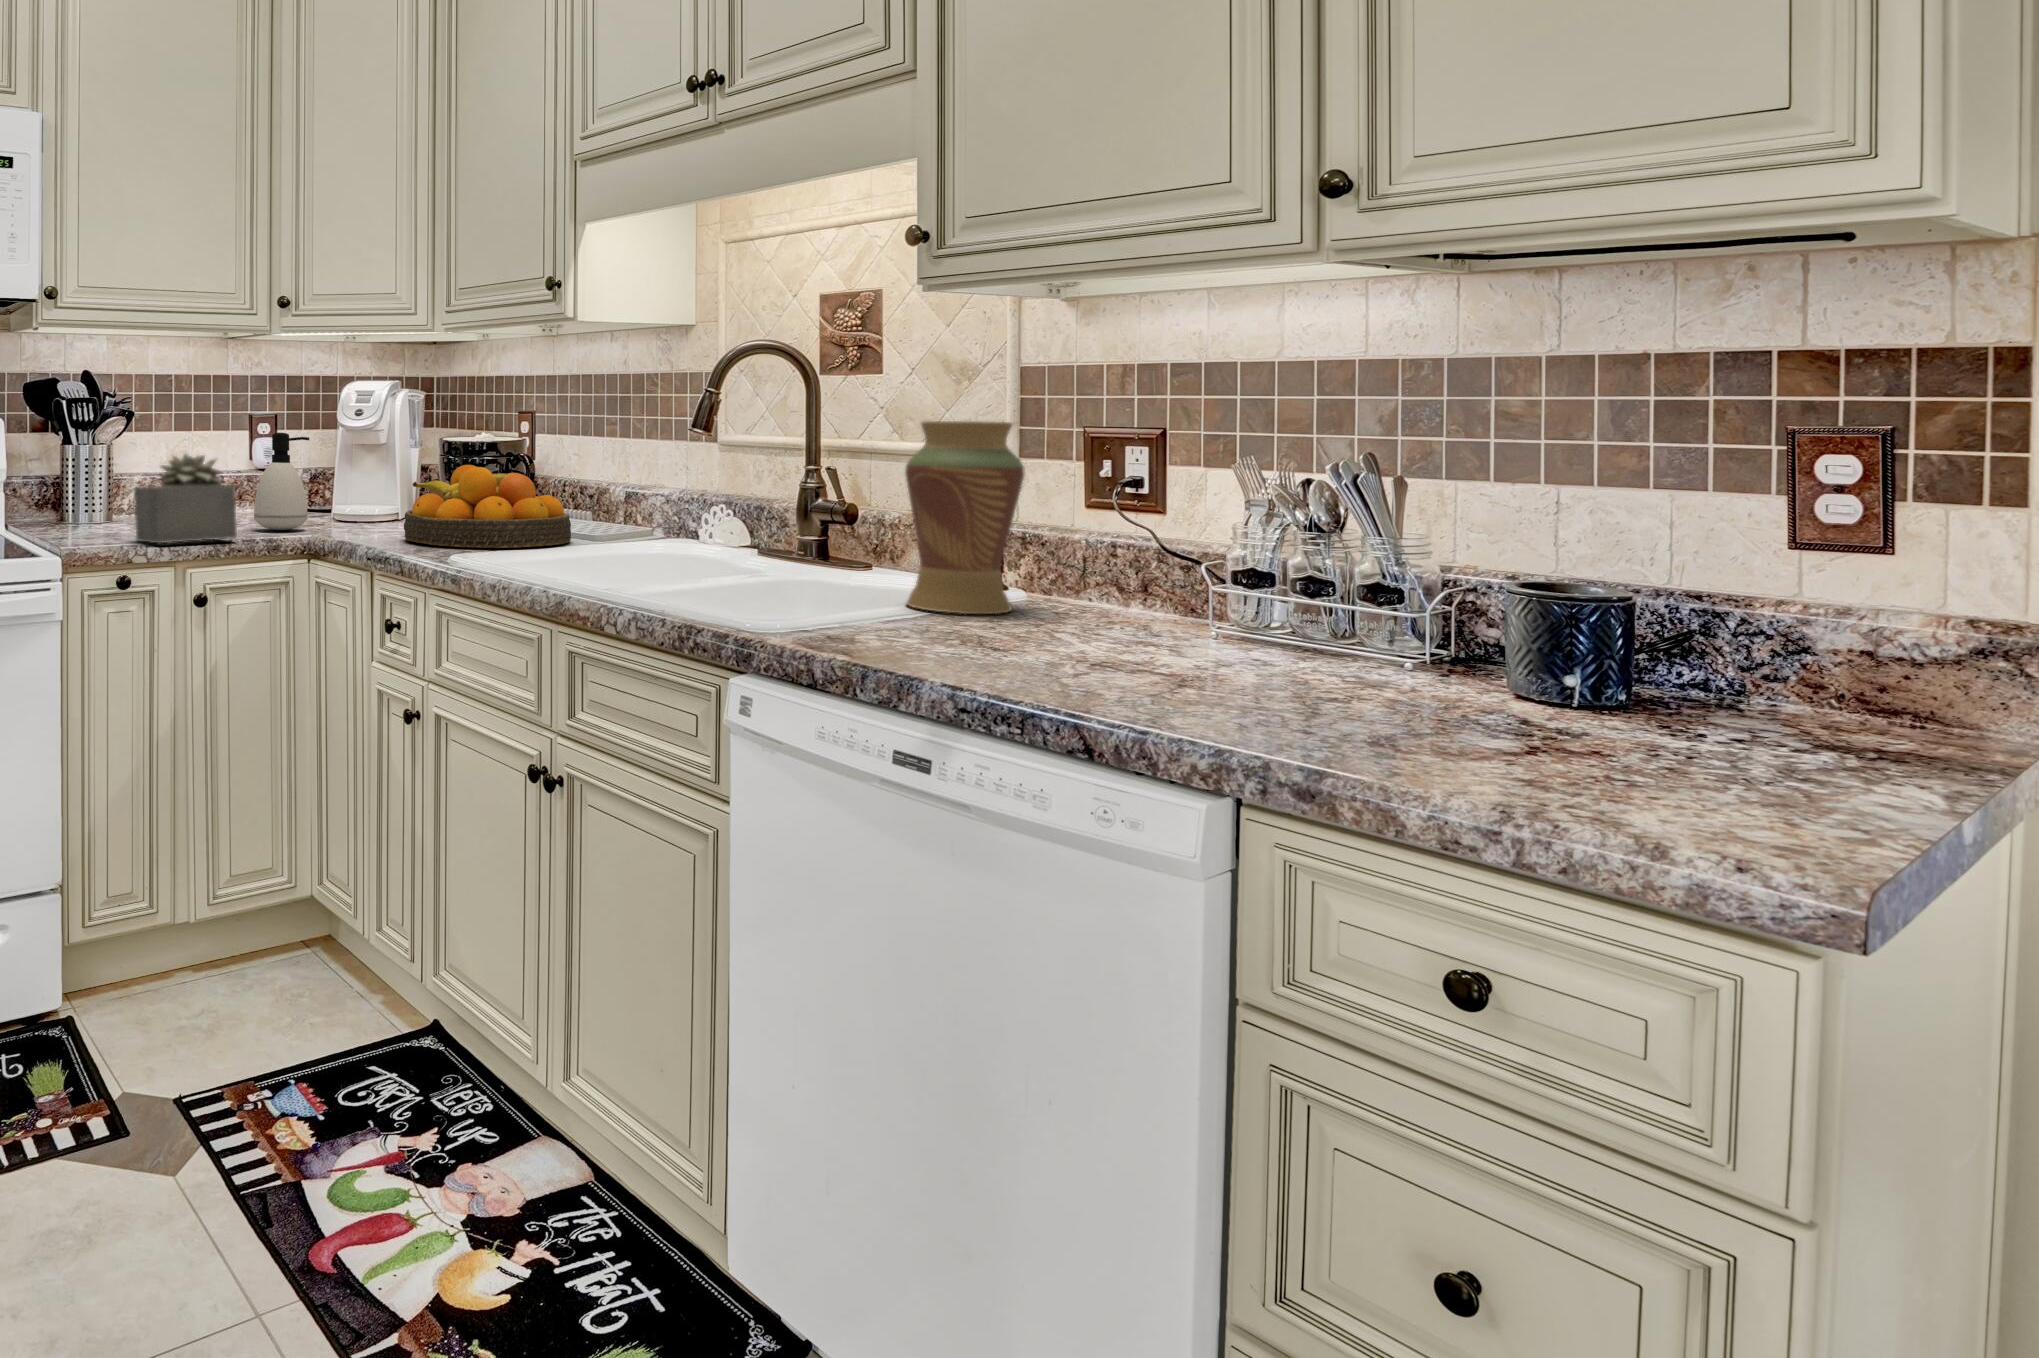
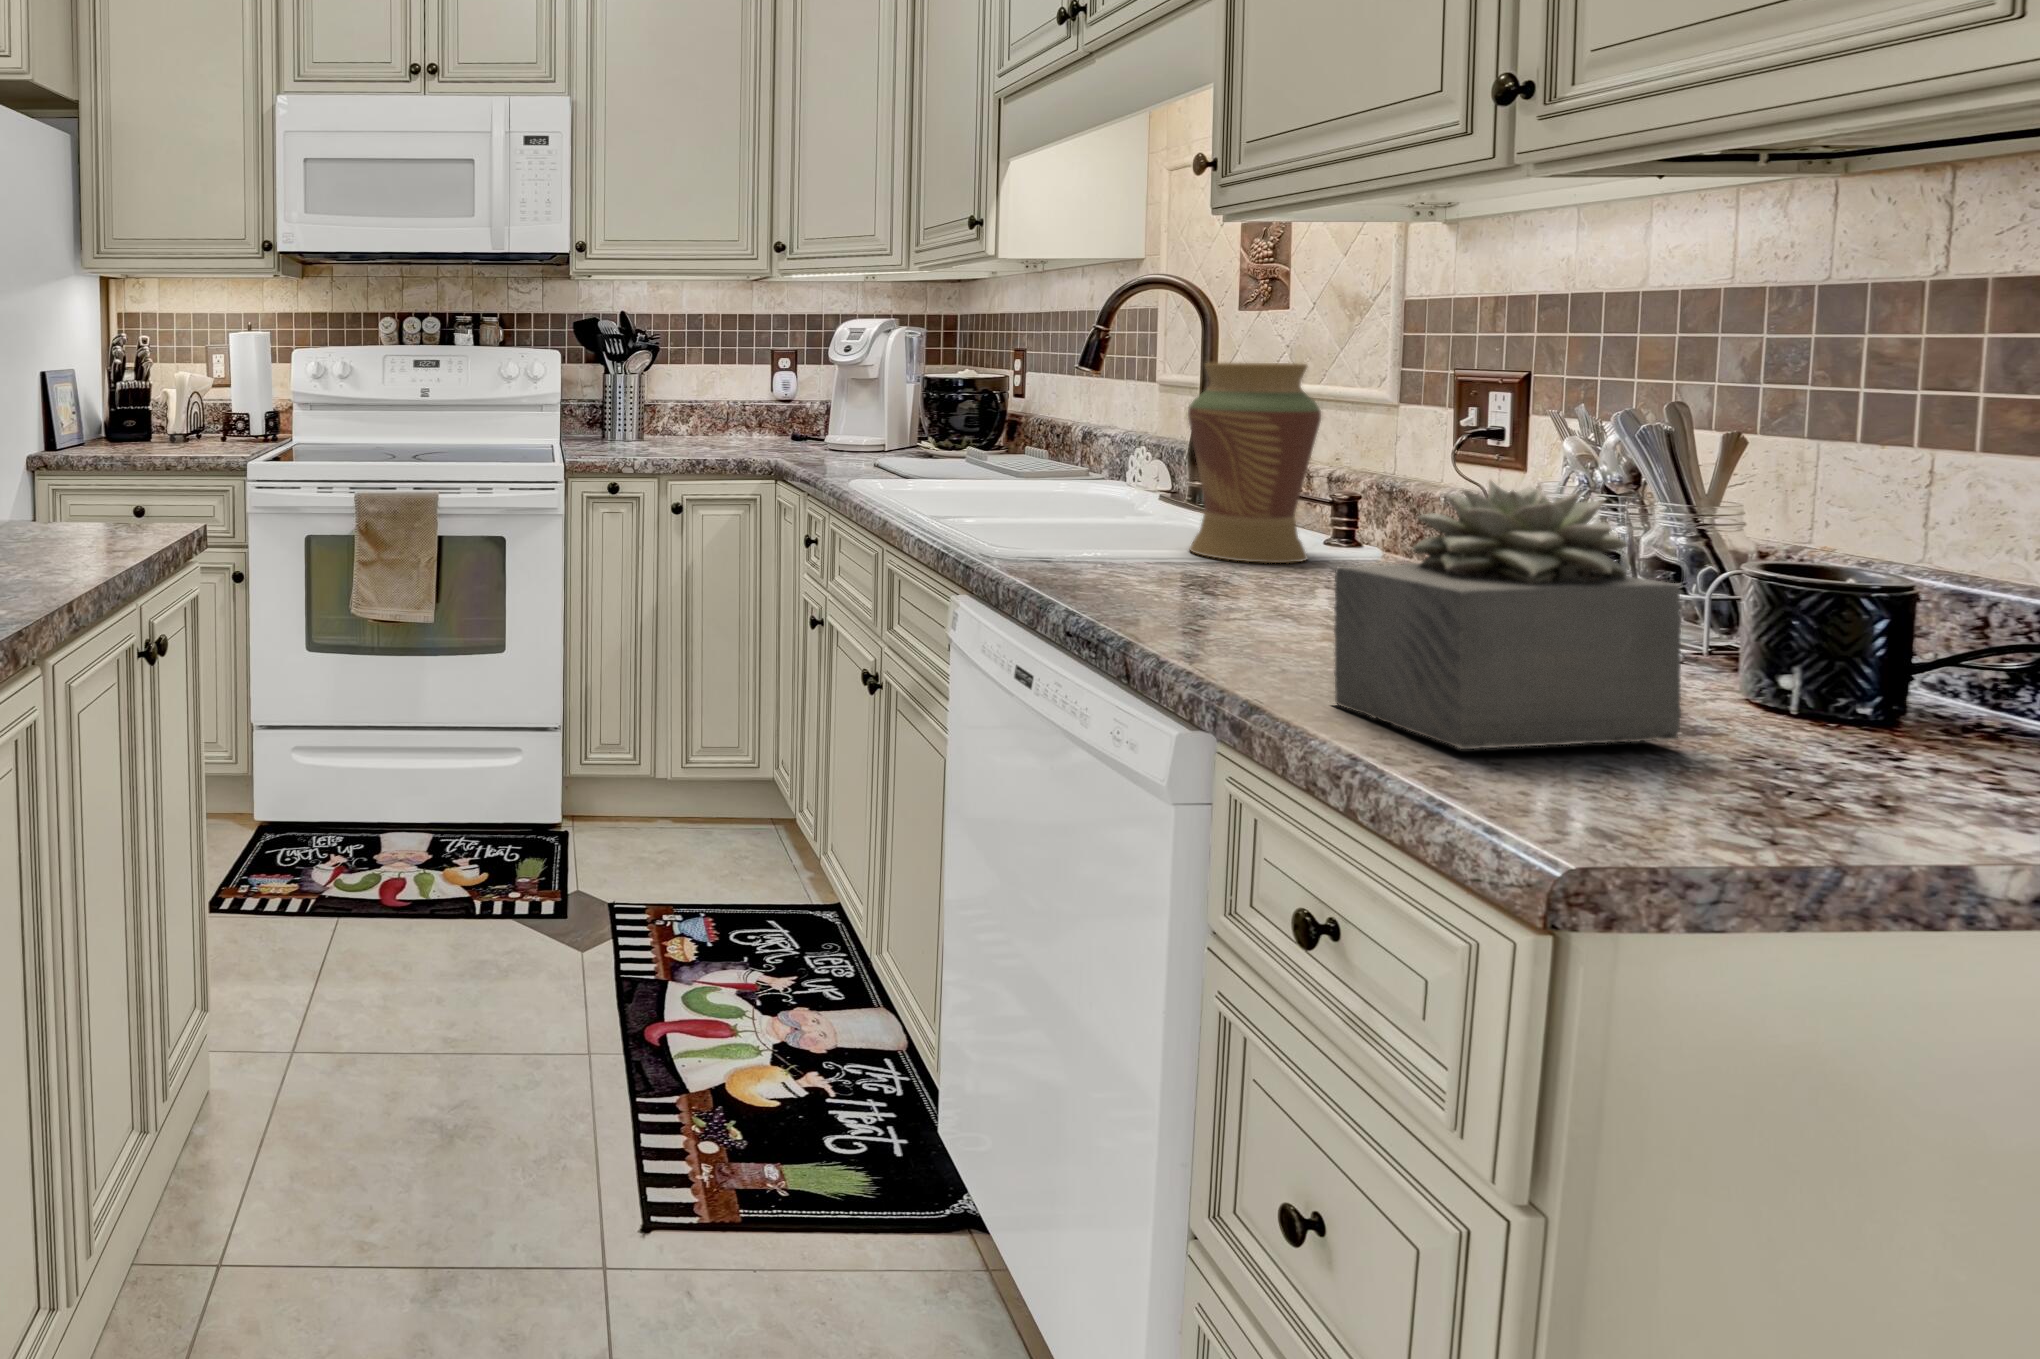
soap dispenser: present [254,433,309,530] -> none [743,362,793,448]
succulent plant: present [134,454,237,543] -> present [1332,480,1681,749]
fruit bowl: present [404,465,571,548] -> none [850,393,1016,473]

